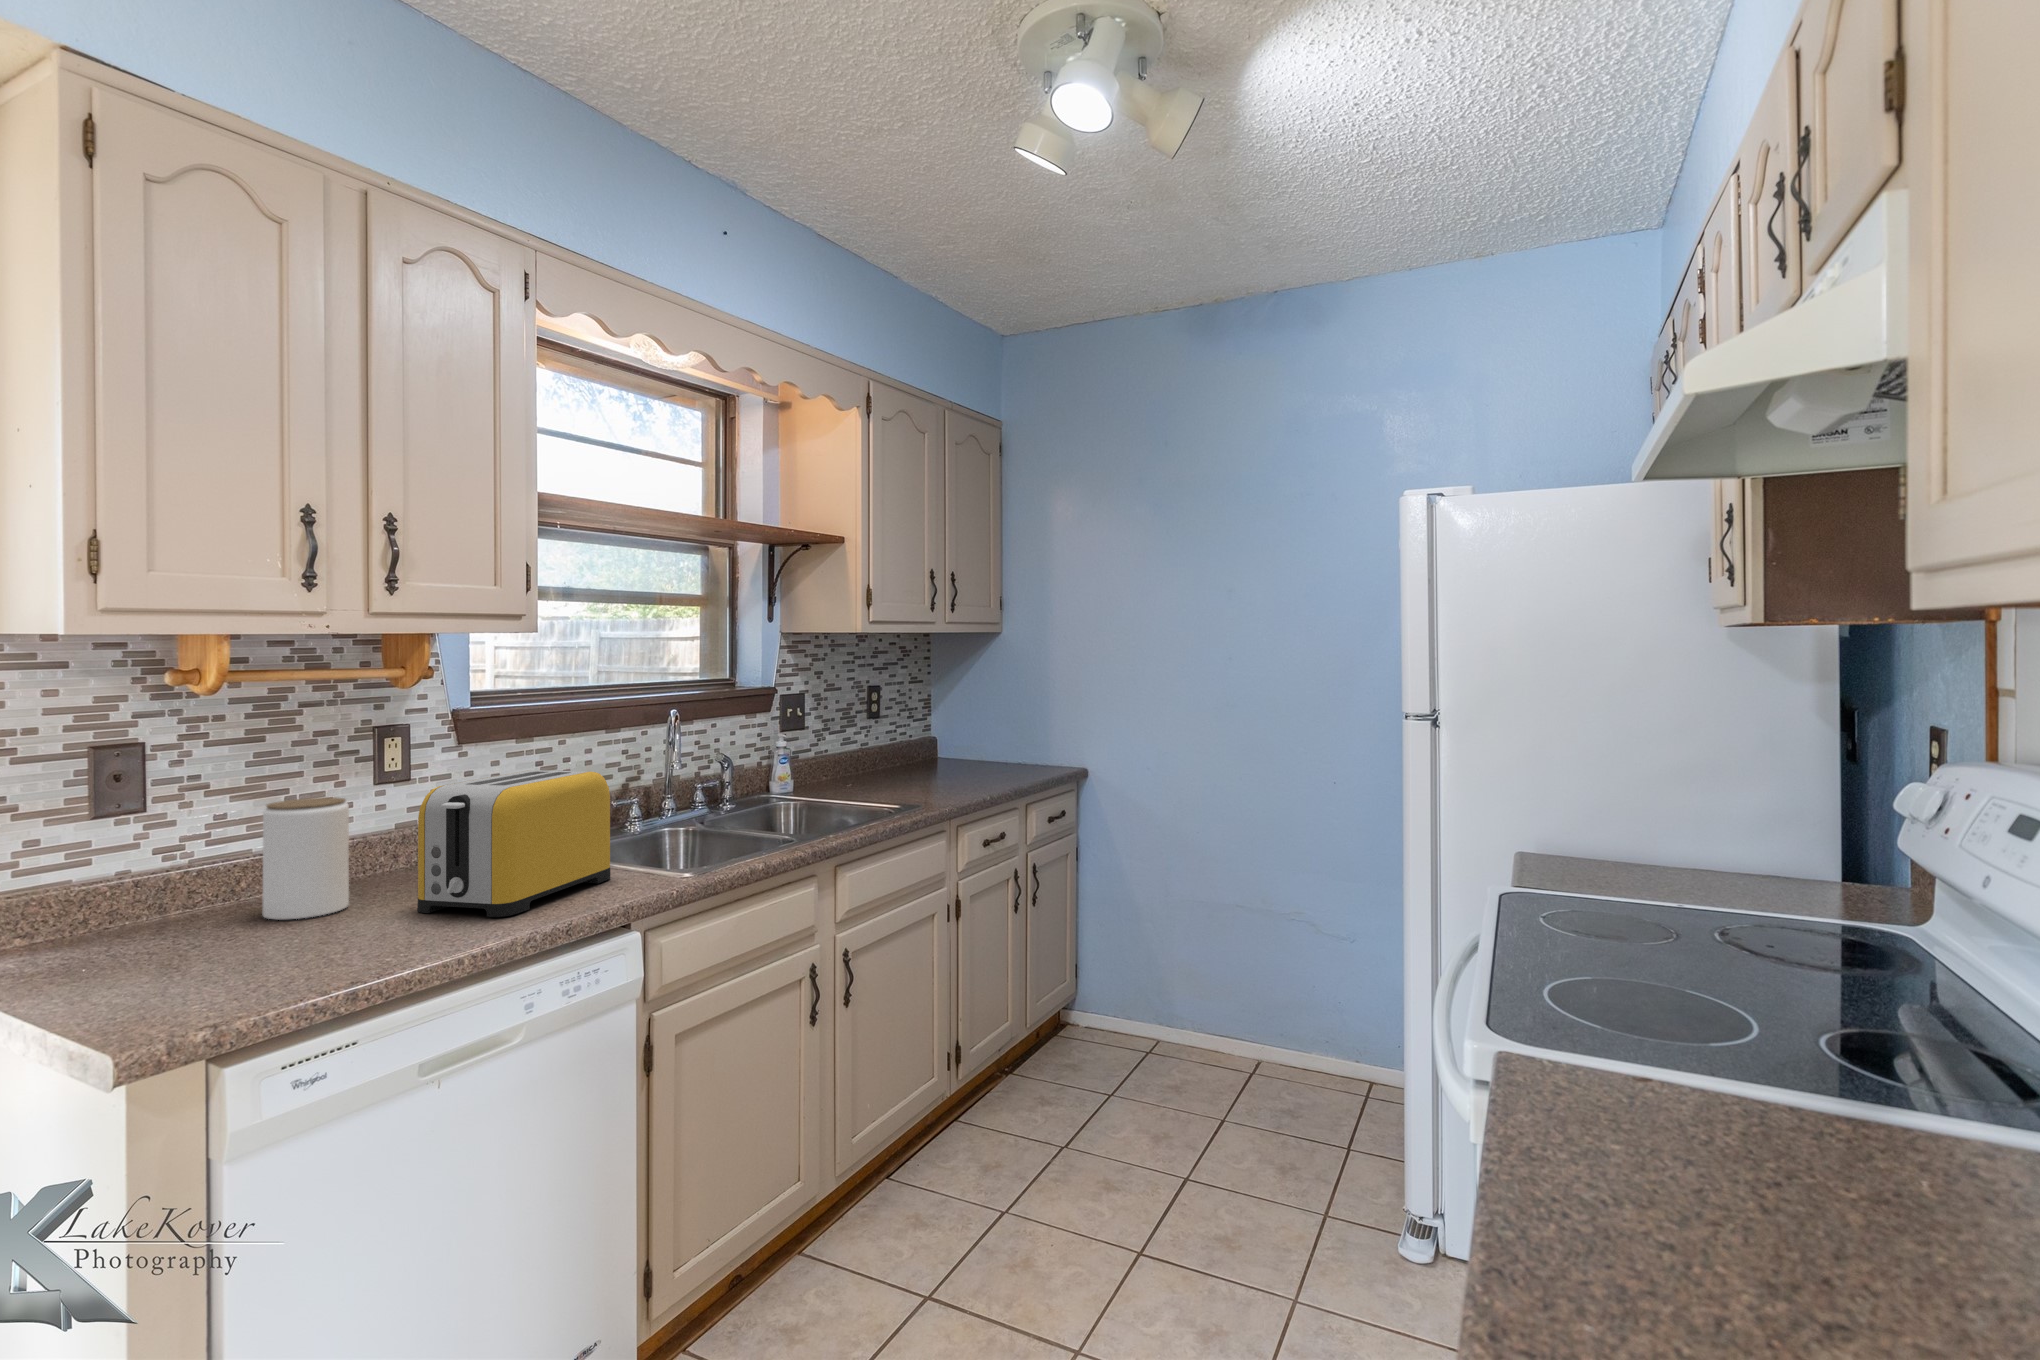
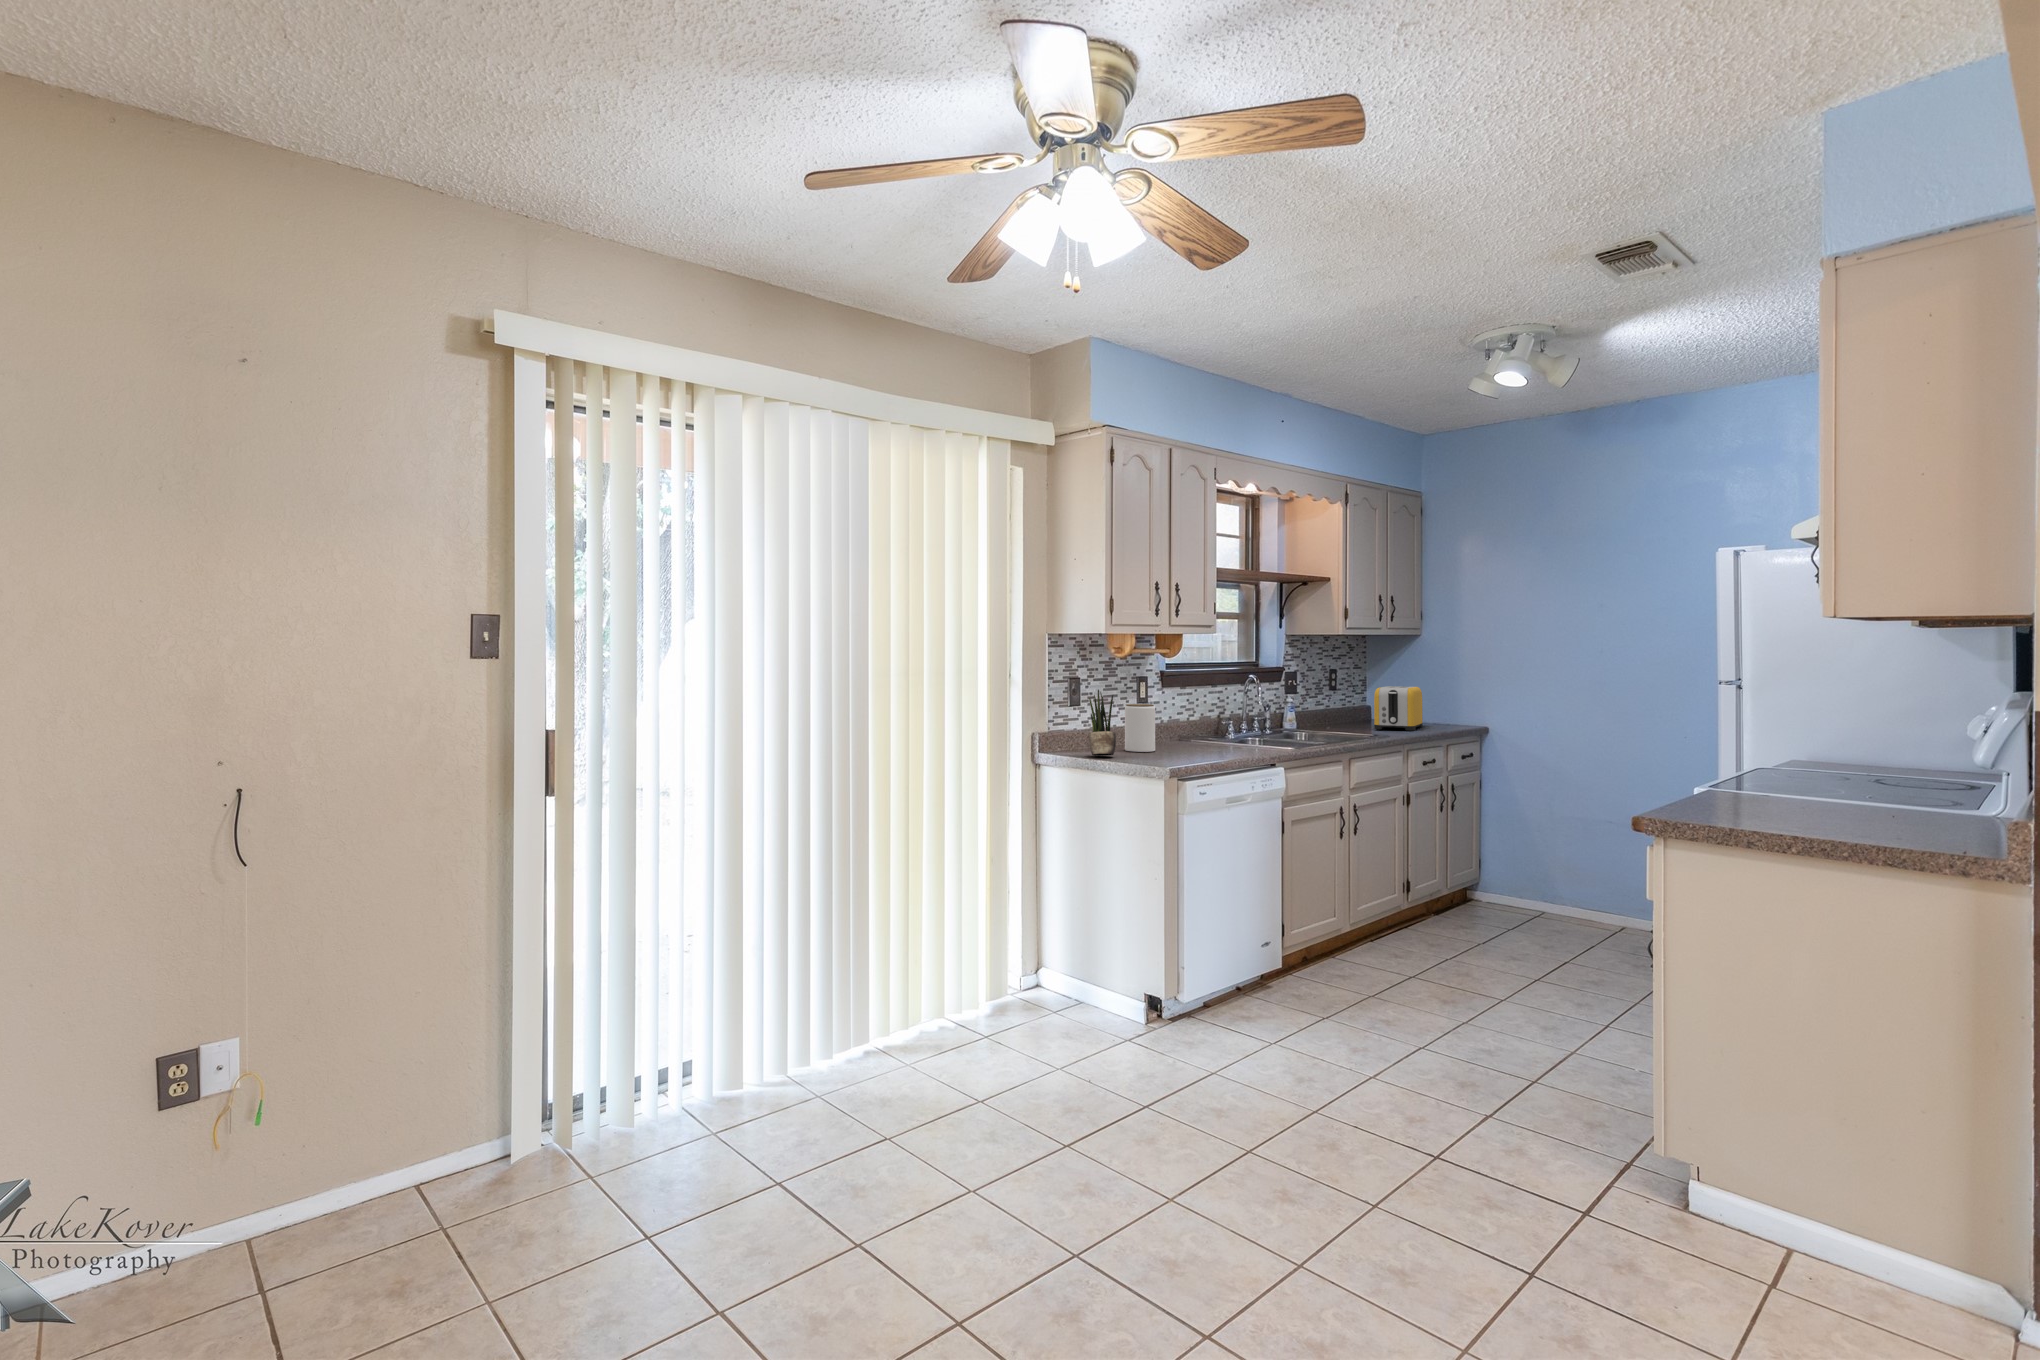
toaster: present [418,770,610,917] -> present [1374,686,1423,731]
potted plant: none [52,783,154,965] -> present [1089,689,1116,756]

